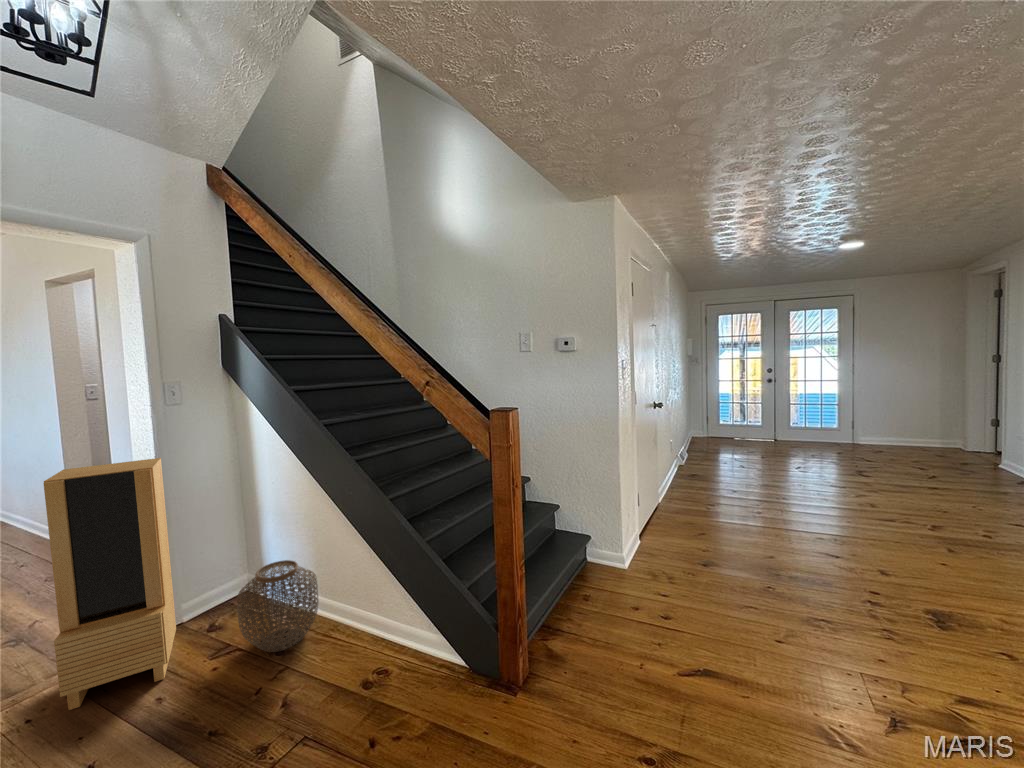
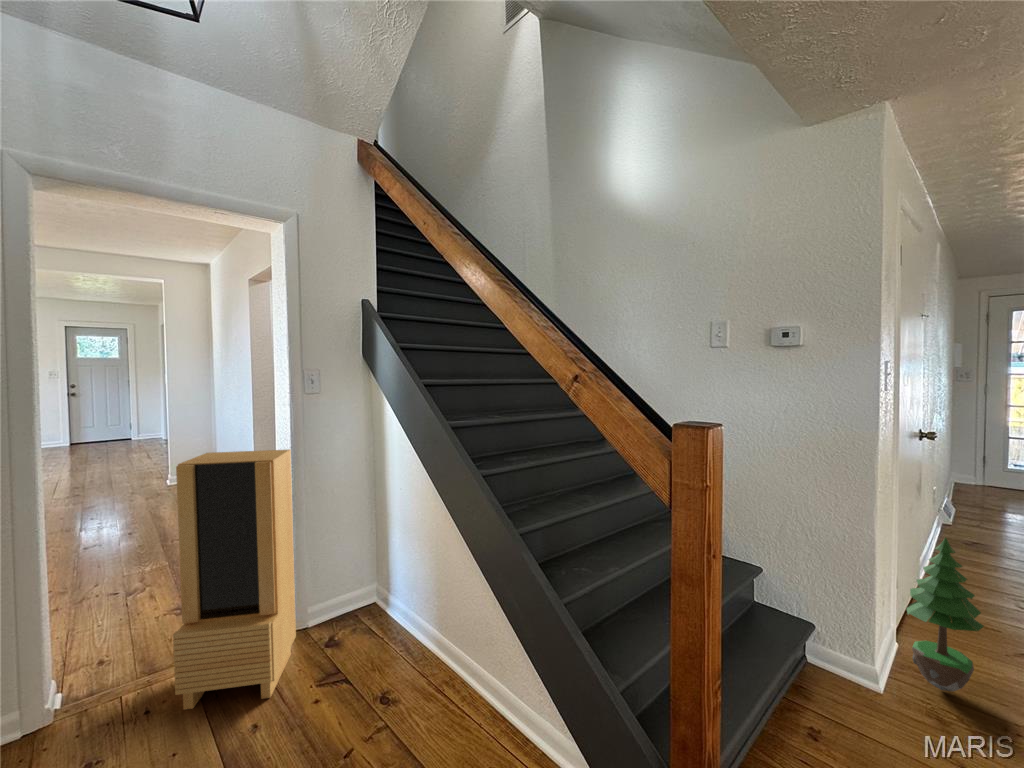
potted tree: none [639,467,674,559] -> present [907,538,984,692]
woven basket: present [237,560,319,652] -> none [346,584,434,697]

